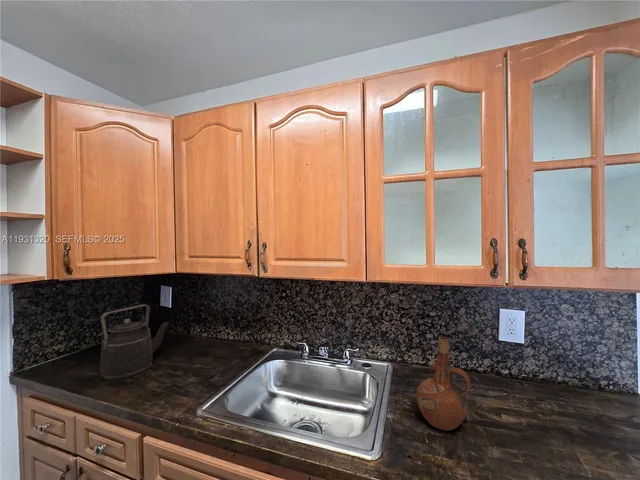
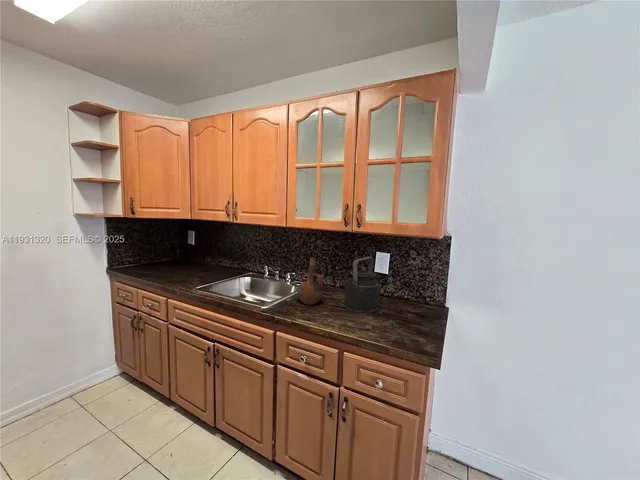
kettle: present [100,305,168,379] -> present [344,257,380,313]

